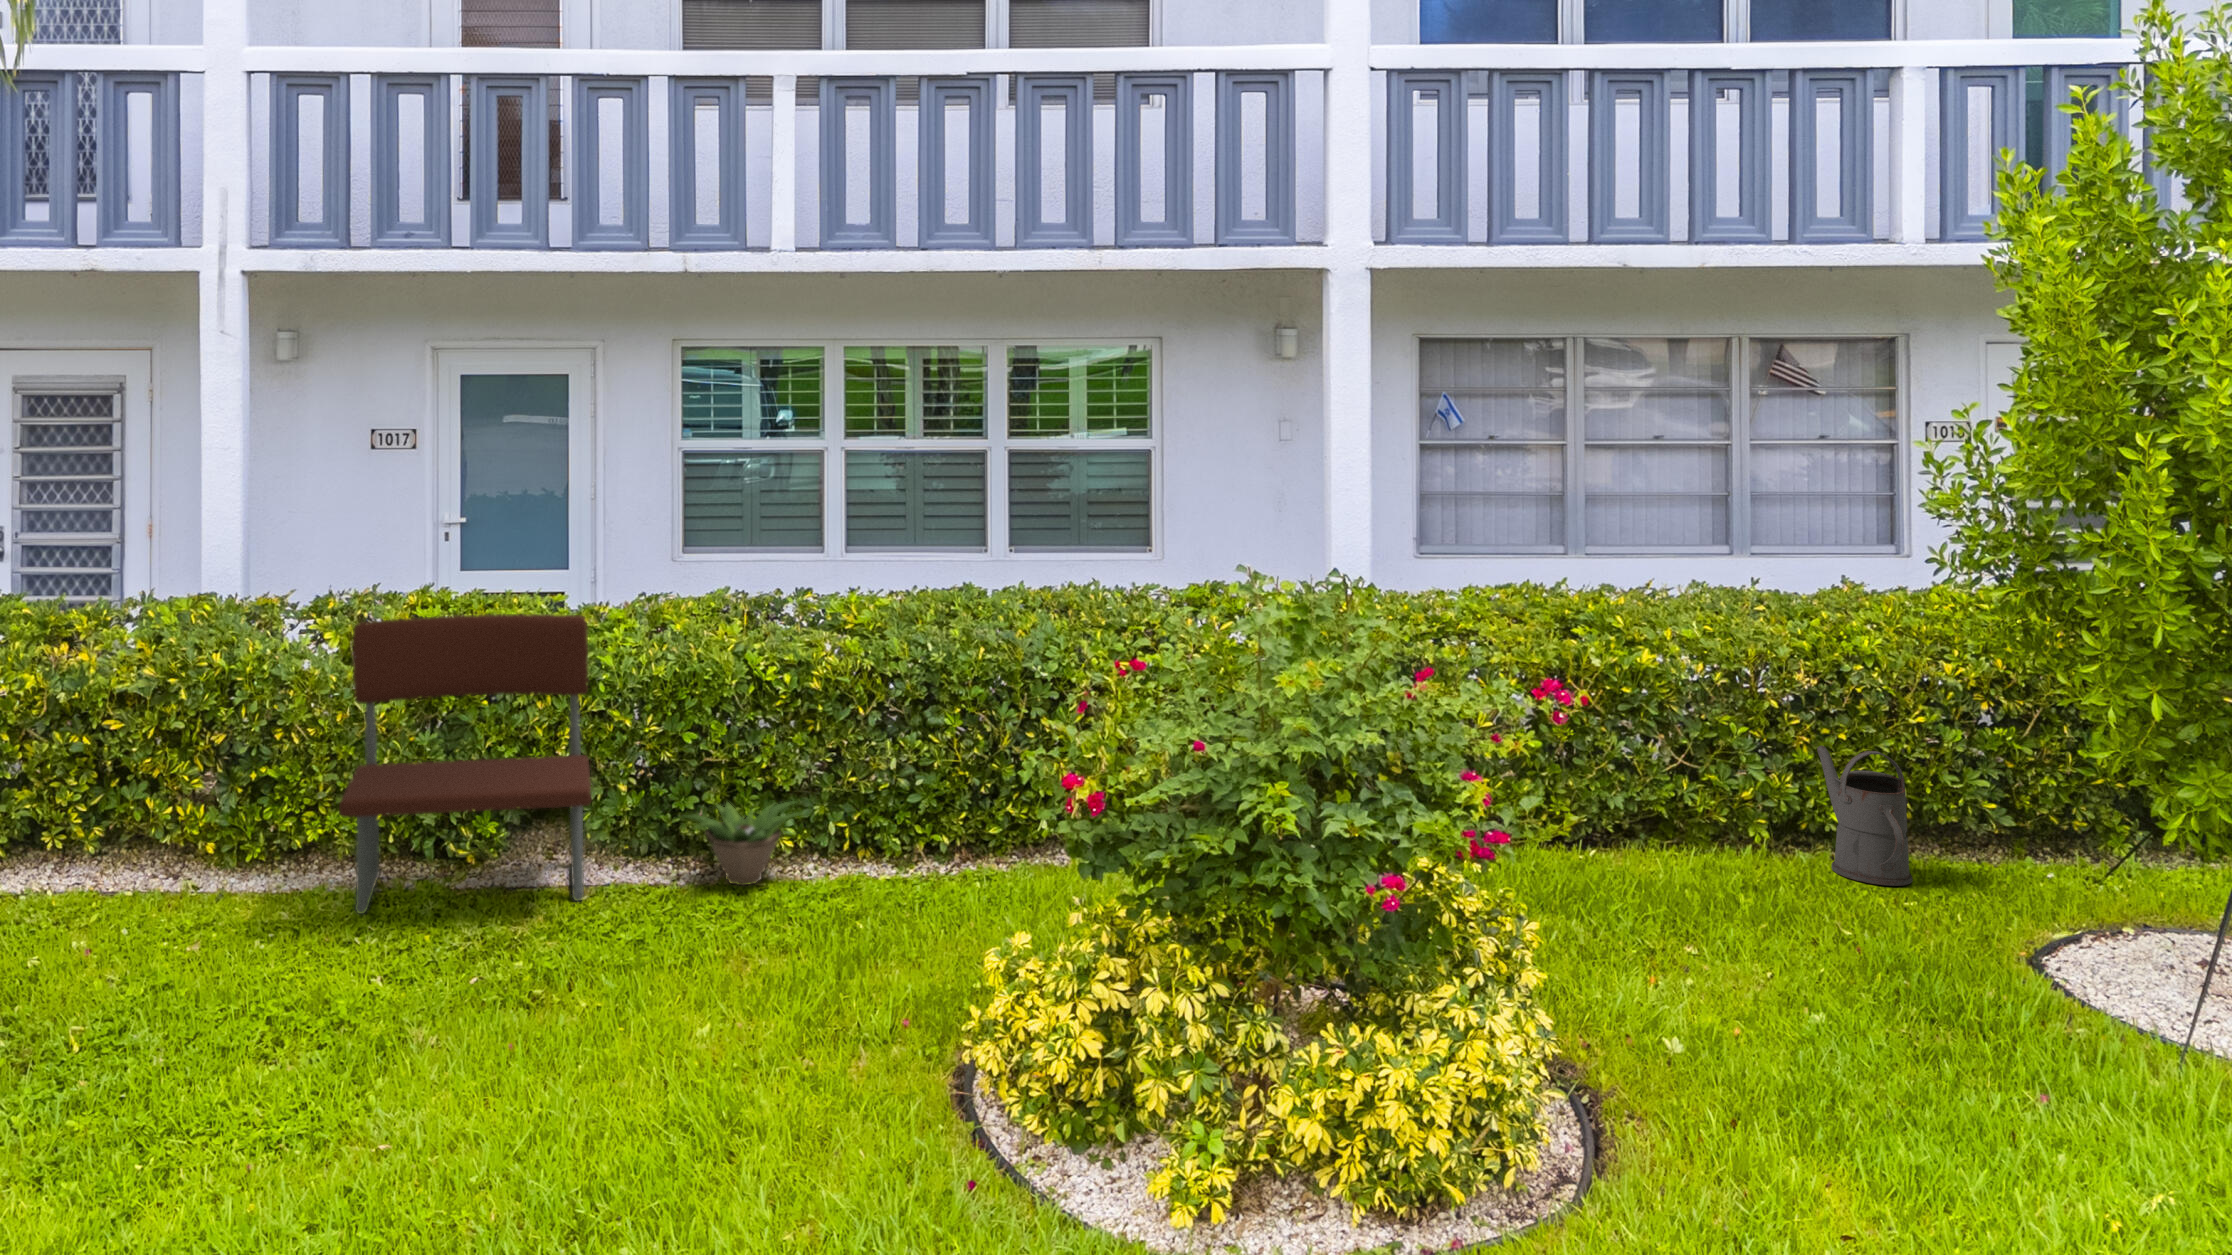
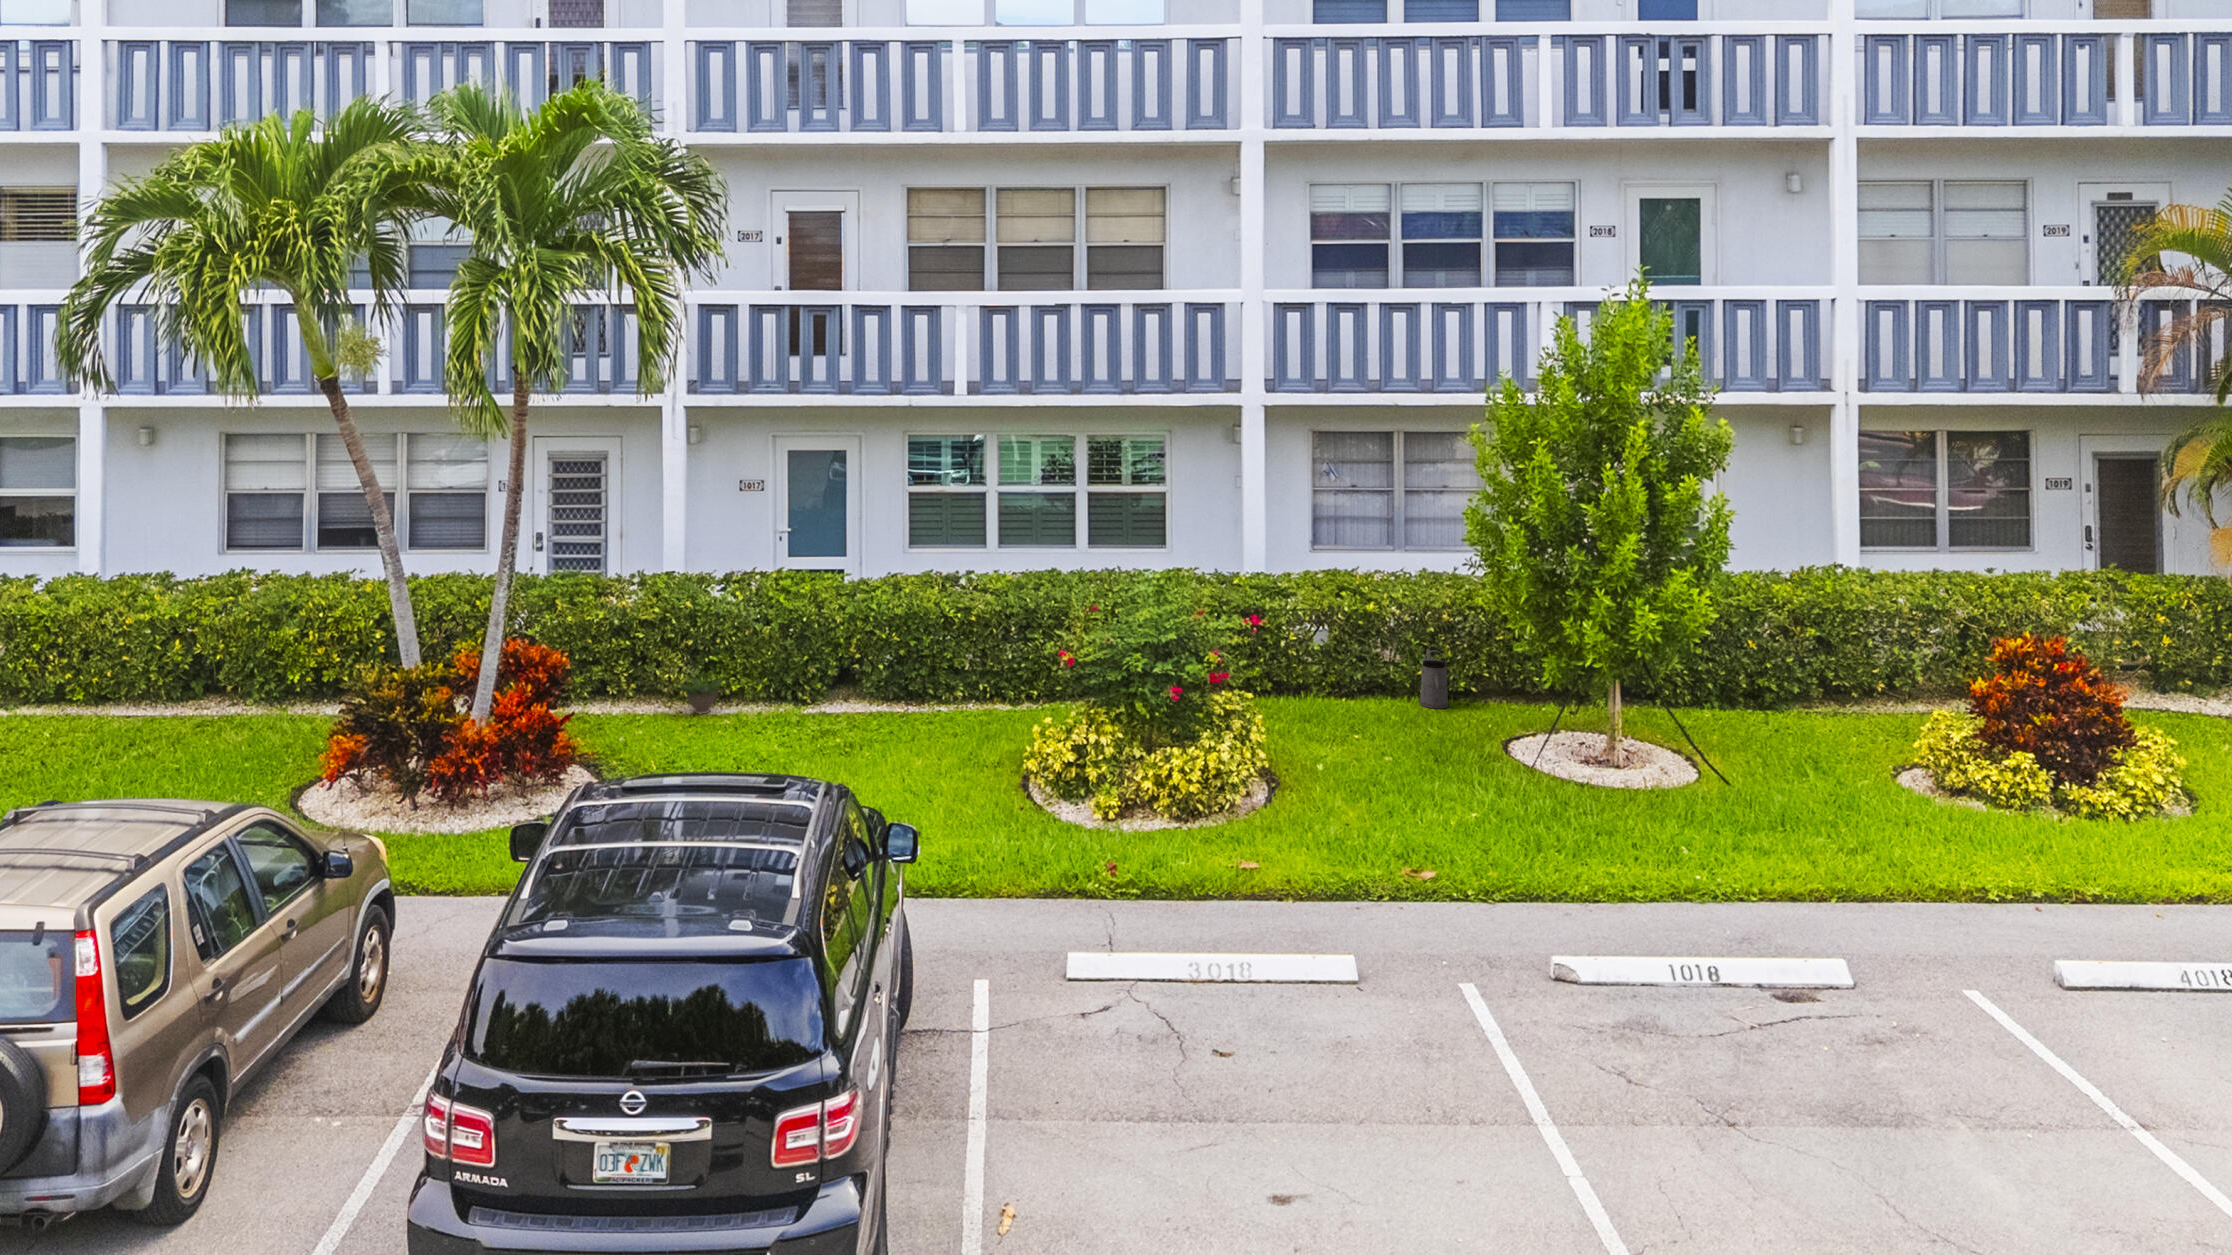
bench: present [339,614,592,914] -> none [760,588,870,721]
decorative plant: present [683,802,801,885] -> present [679,678,723,714]

